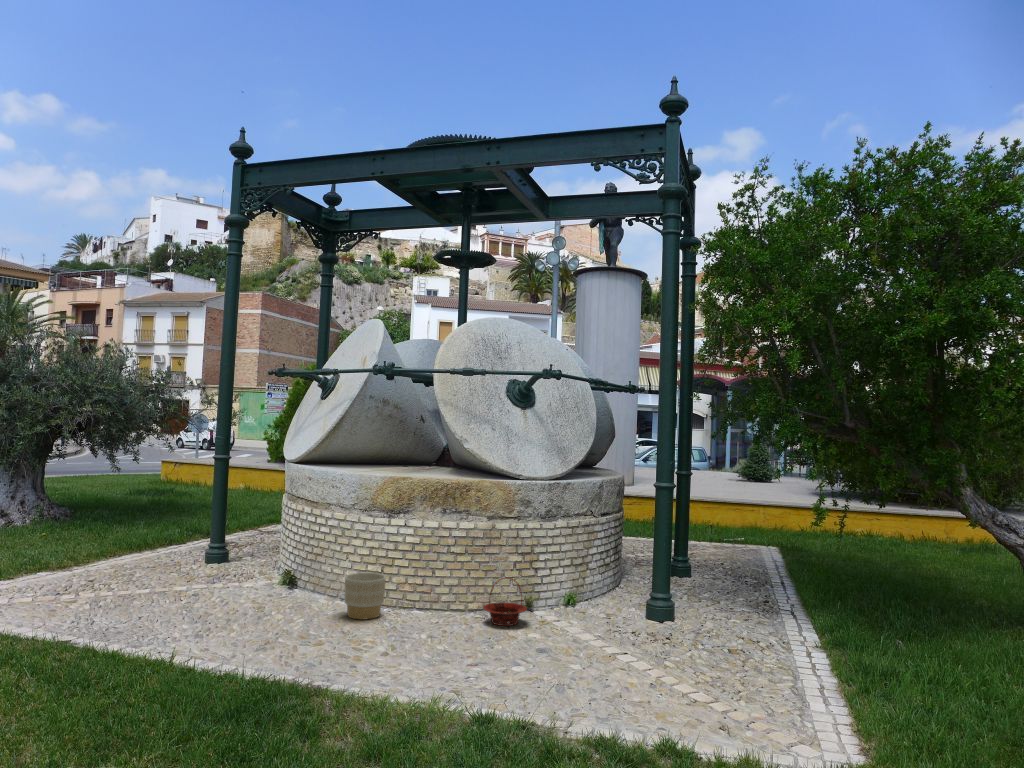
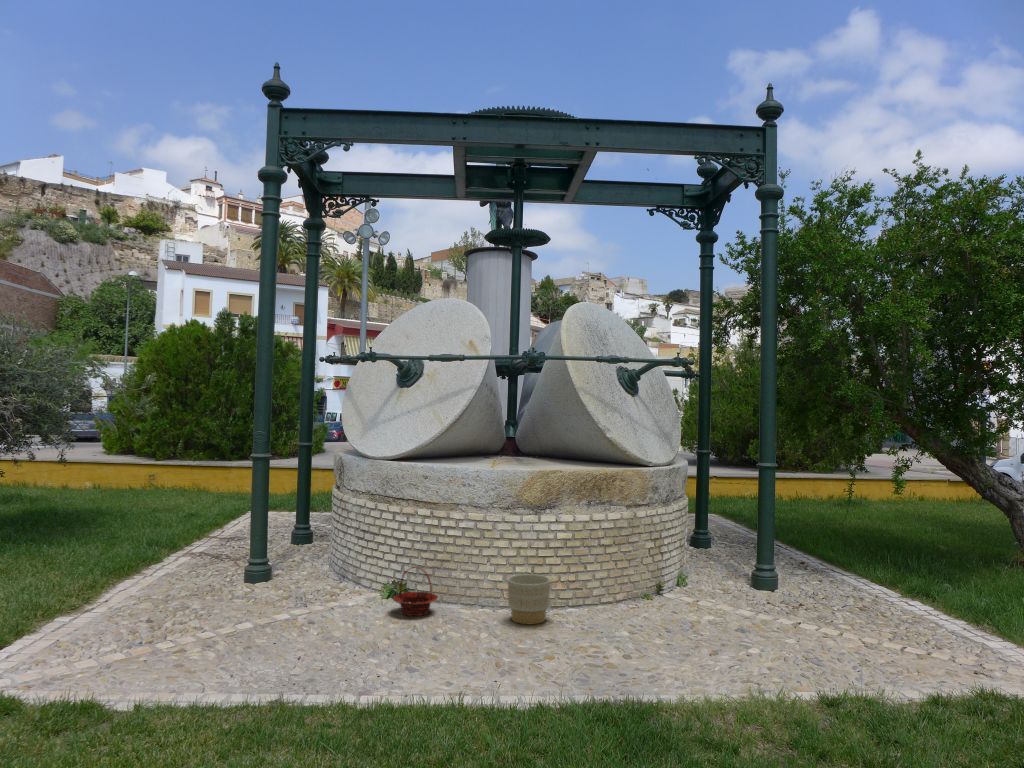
basket: present [483,577,527,626] -> present [393,567,438,616]

